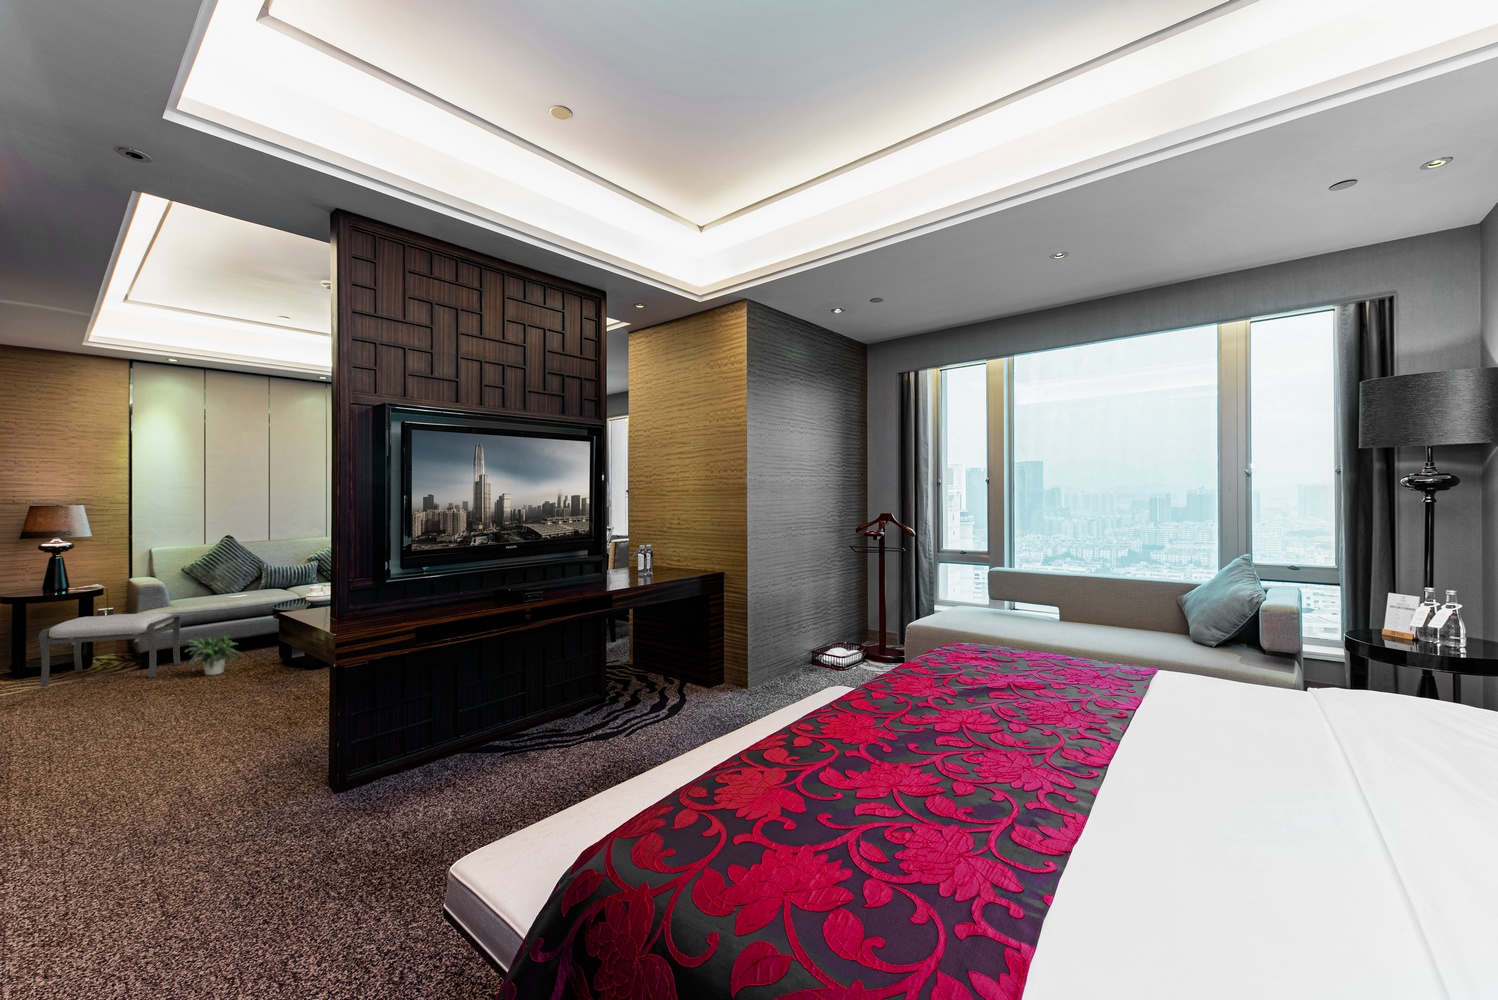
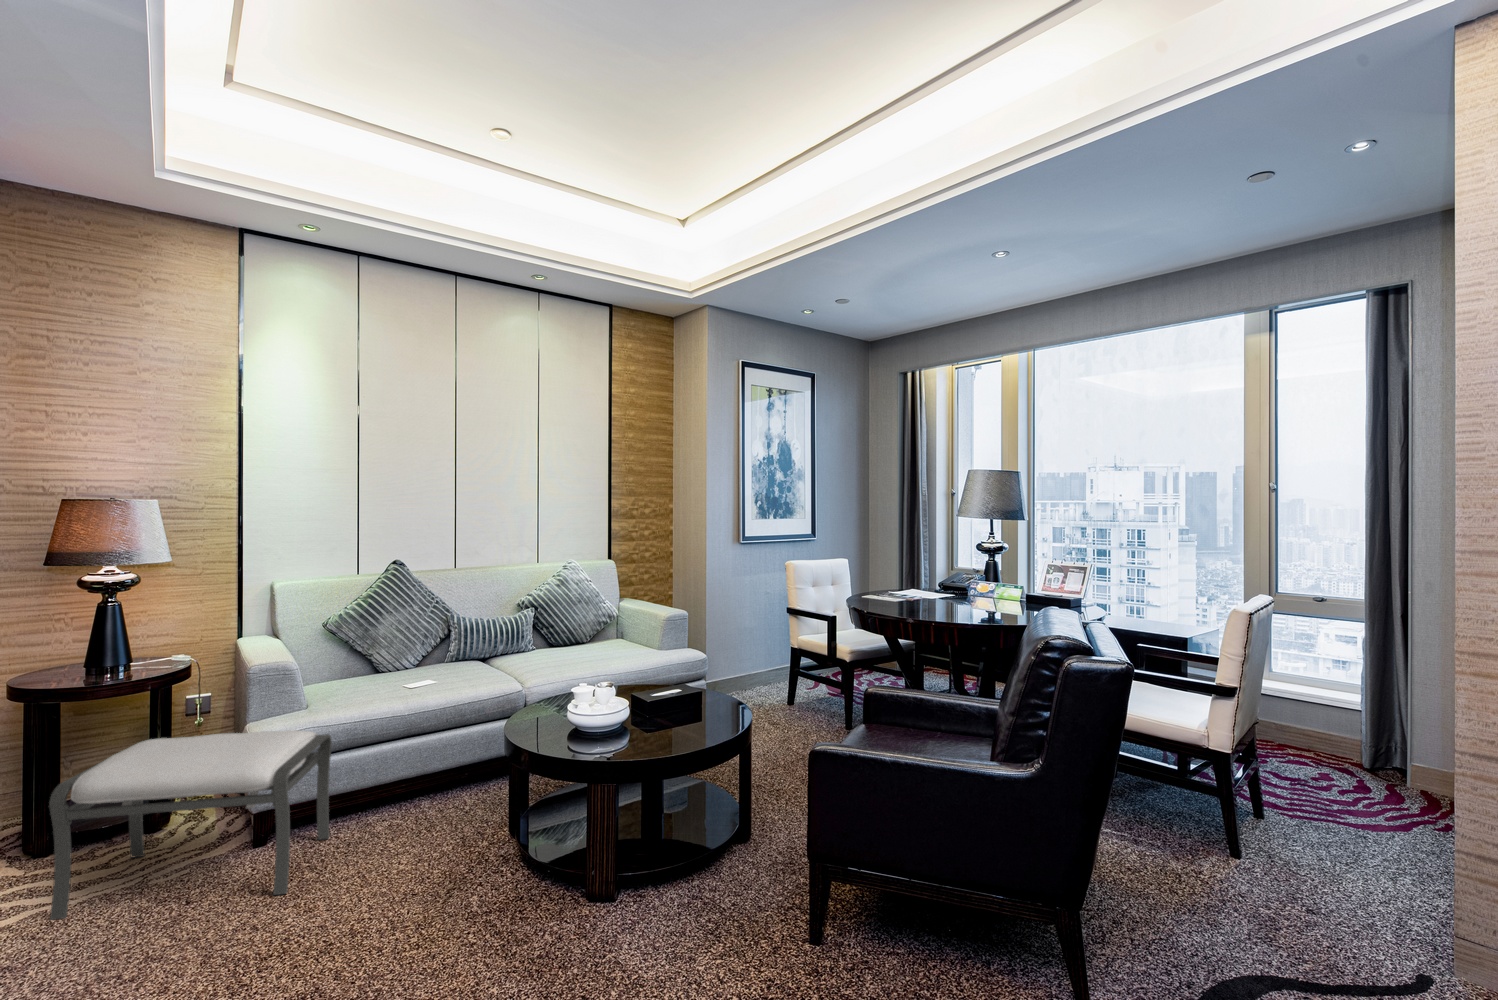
potted plant: present [186,636,241,675] -> none [313,795,464,898]

